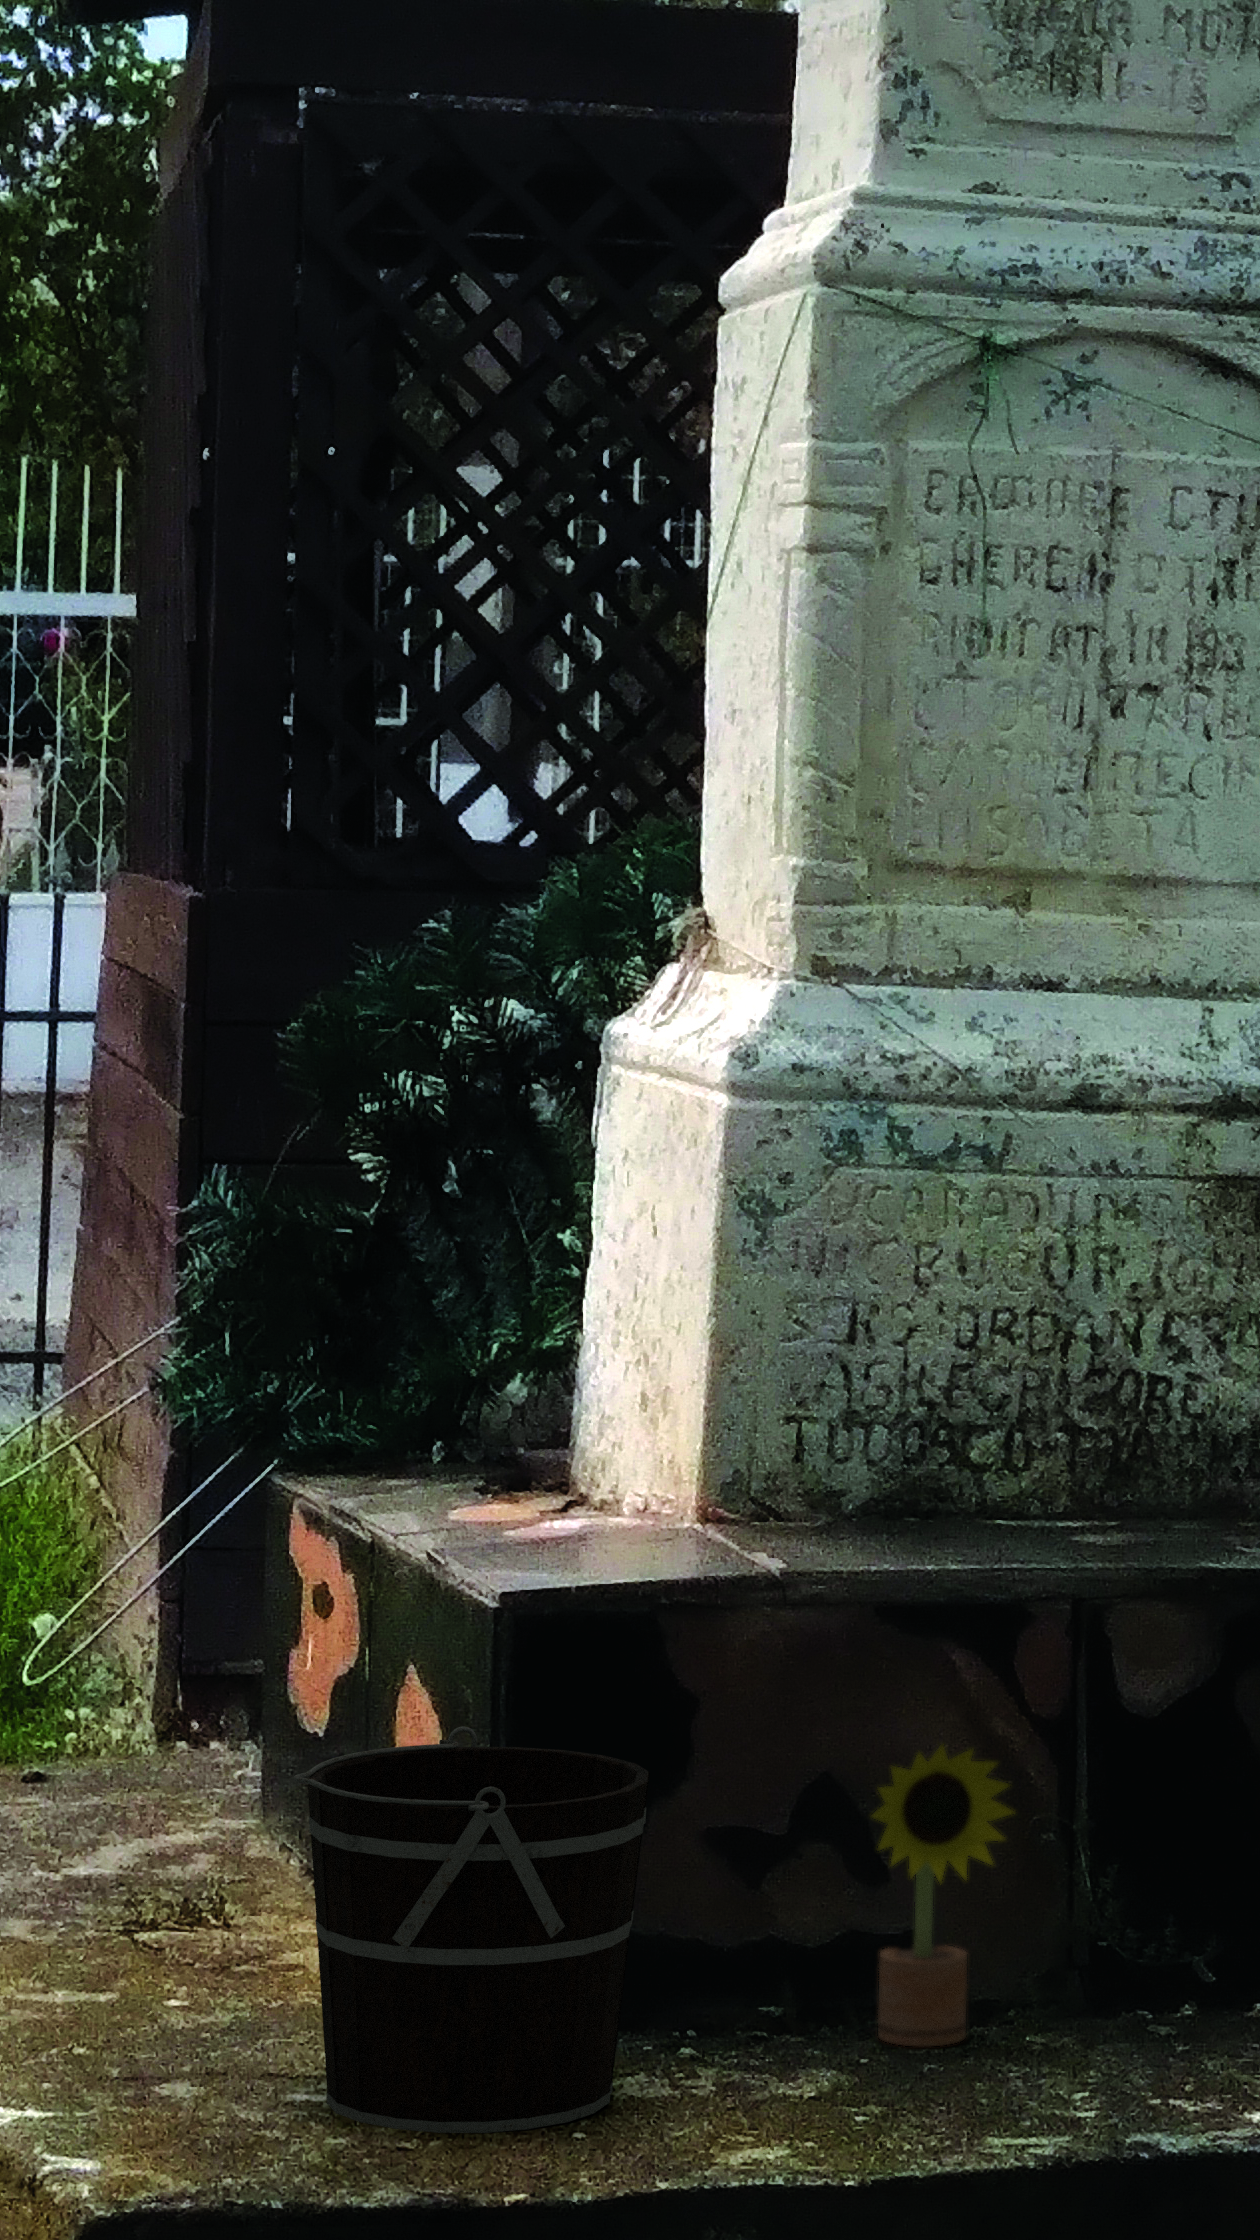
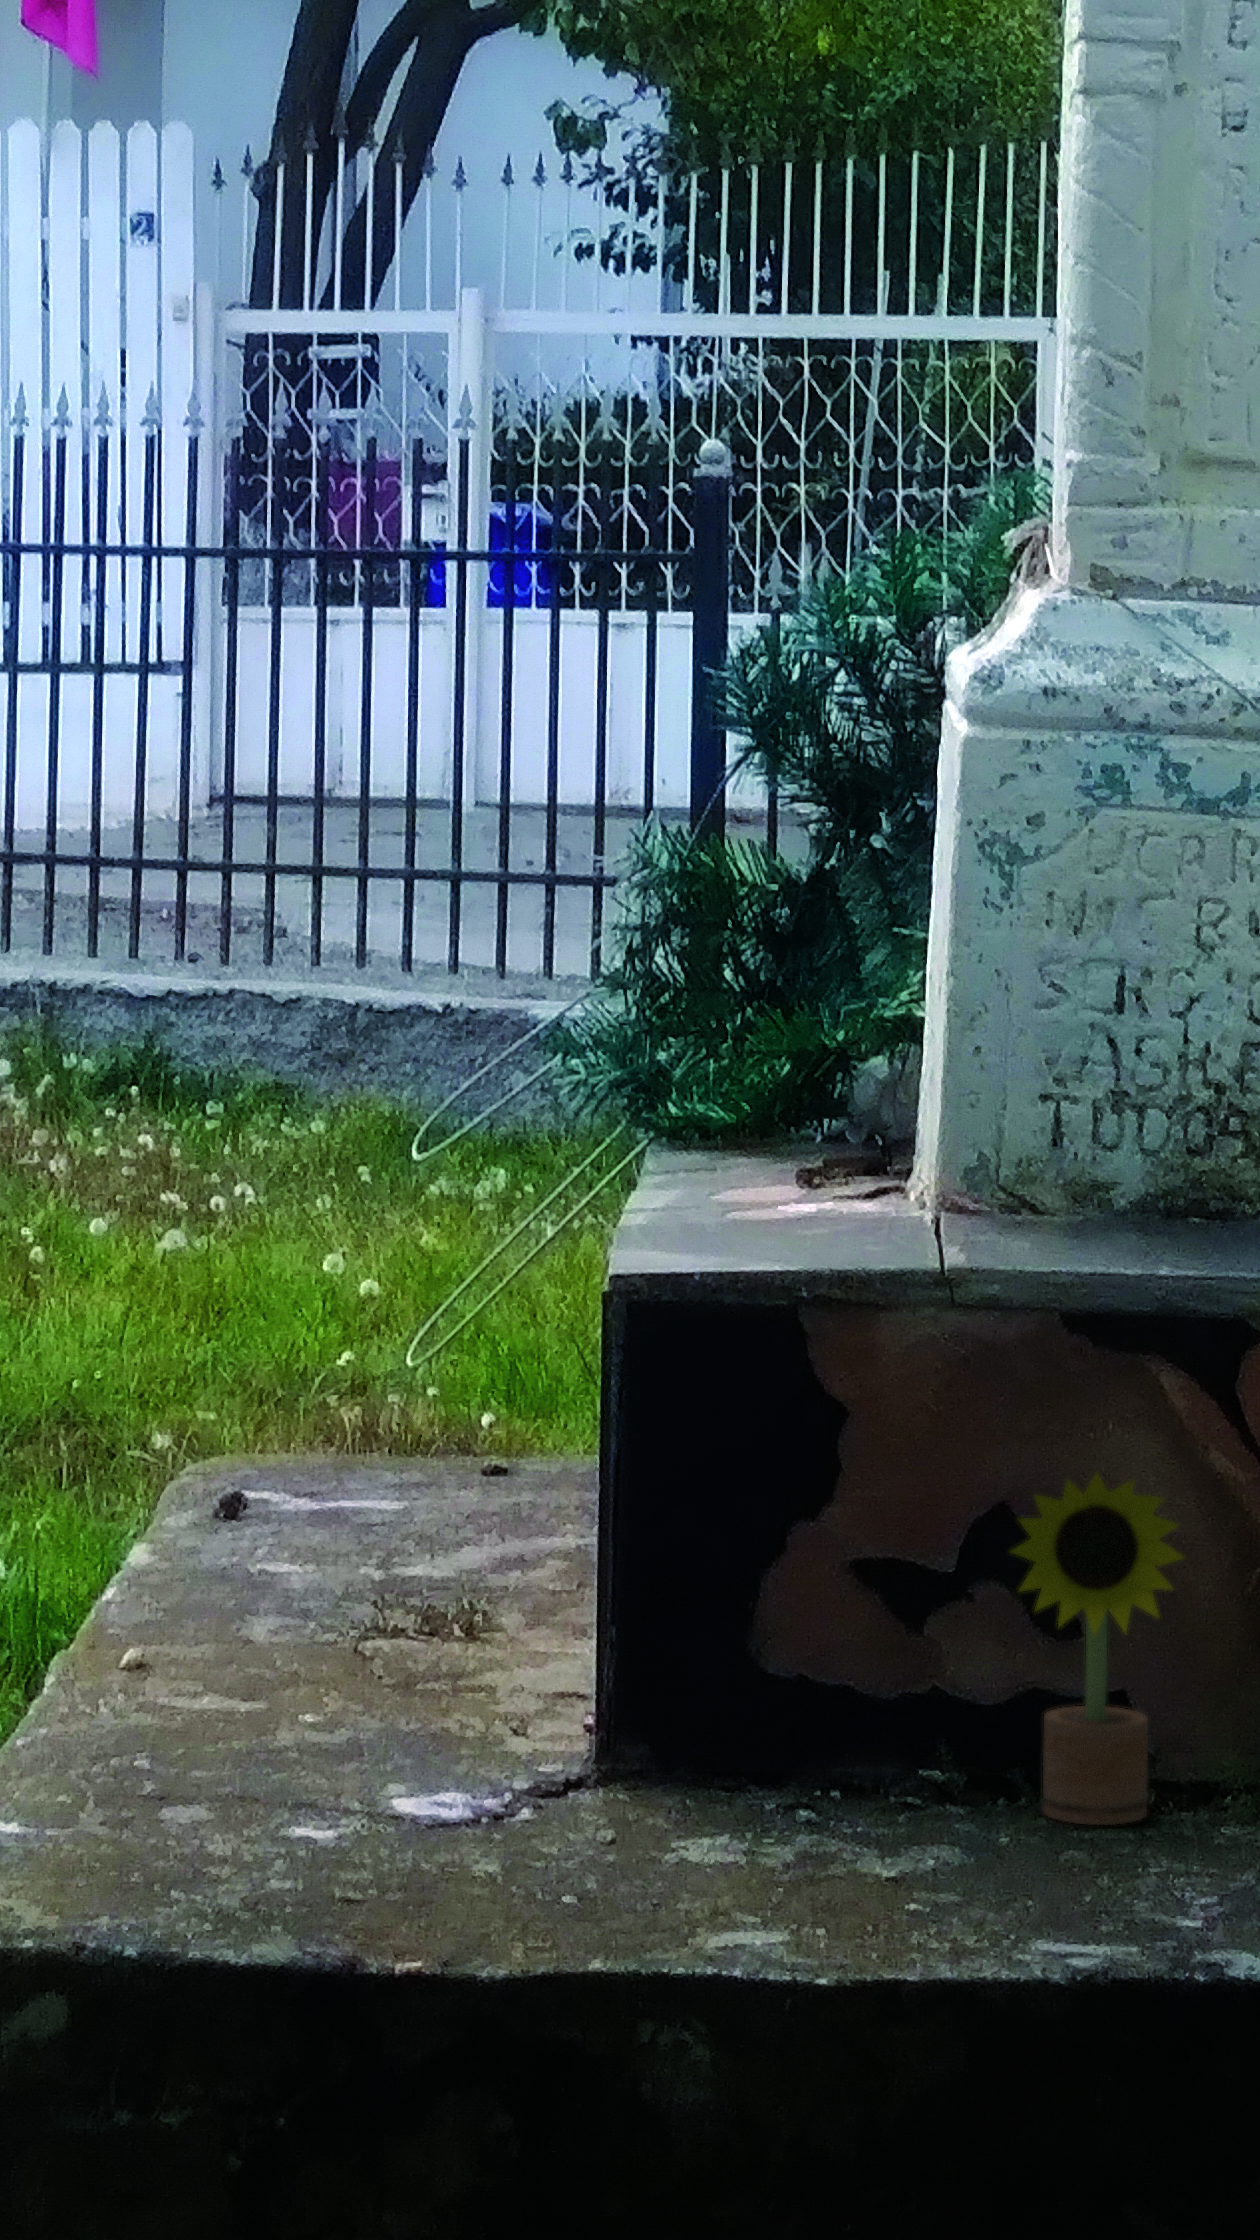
bucket: present [293,1726,650,2133] -> none [300,1421,708,1878]

